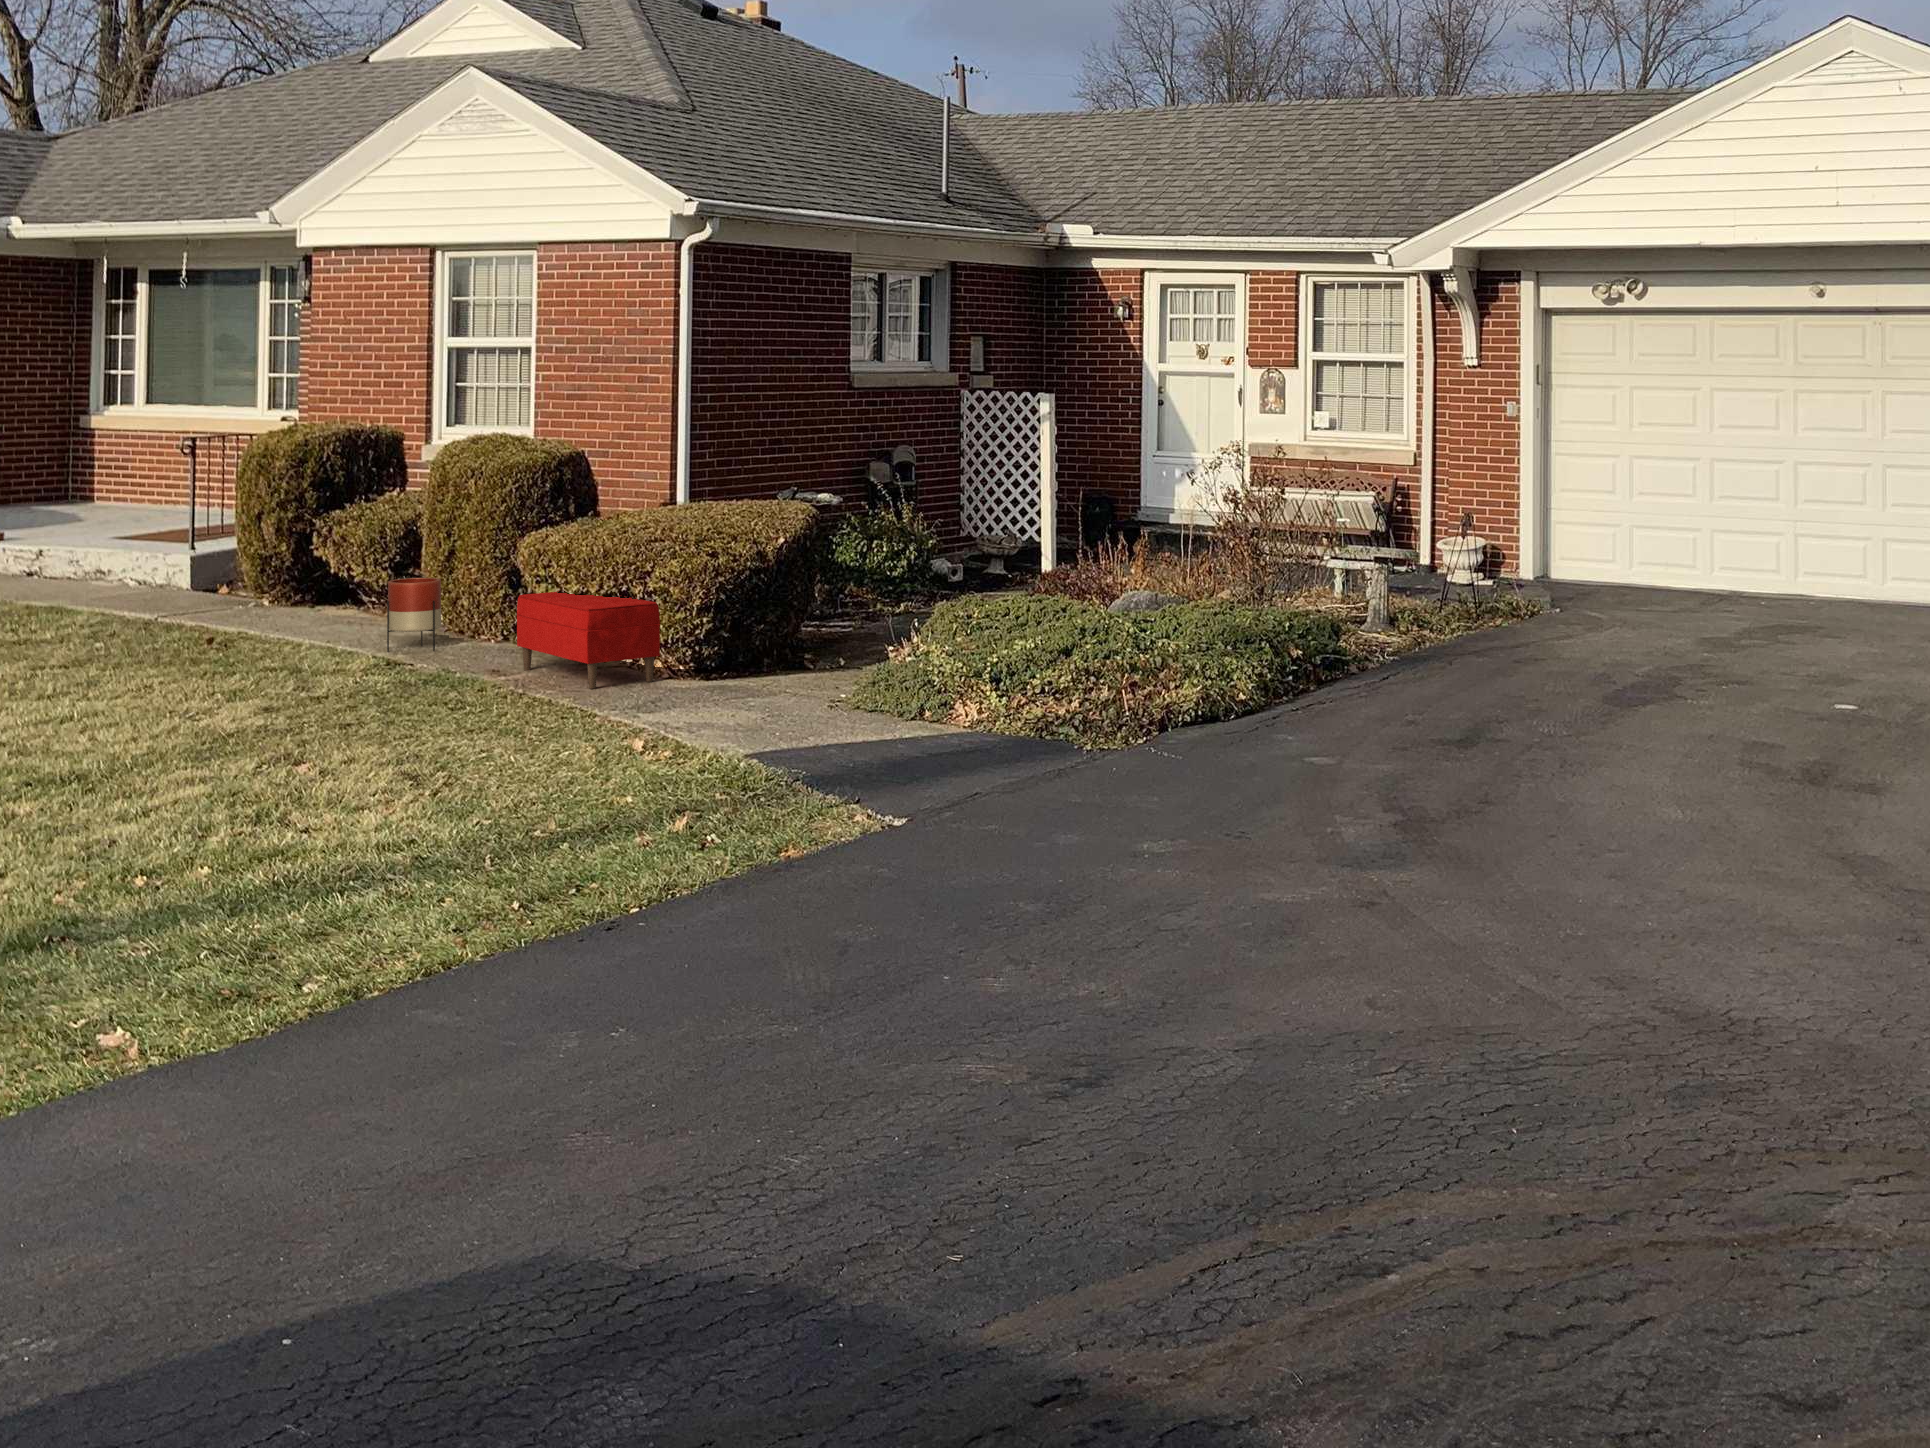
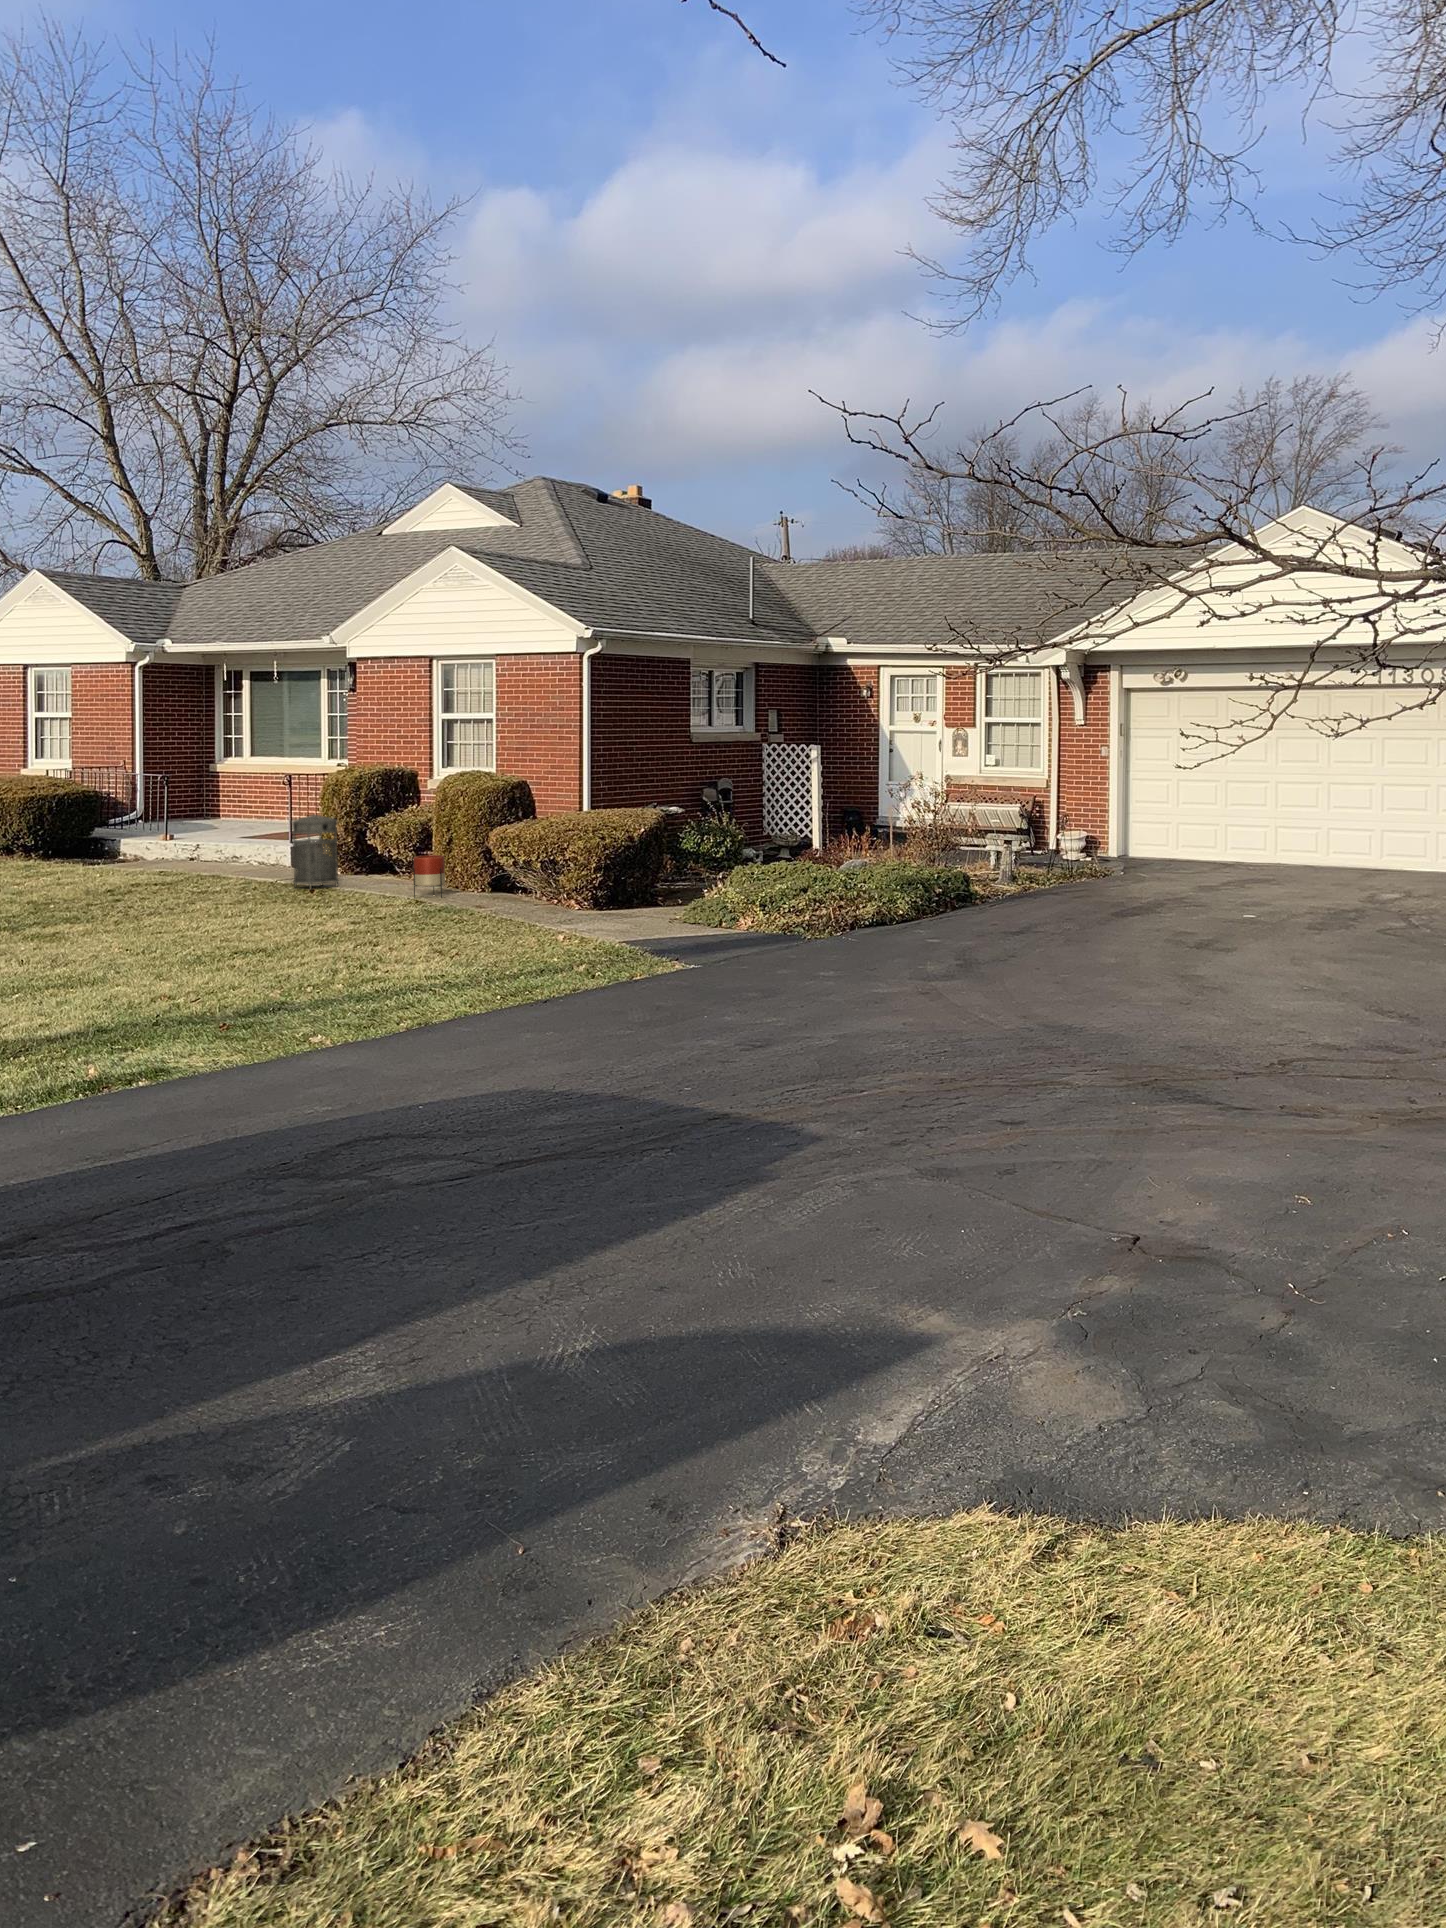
trash can: none [187,504,266,632] -> present [292,814,339,889]
bench: present [517,592,660,689] -> none [490,860,573,914]

